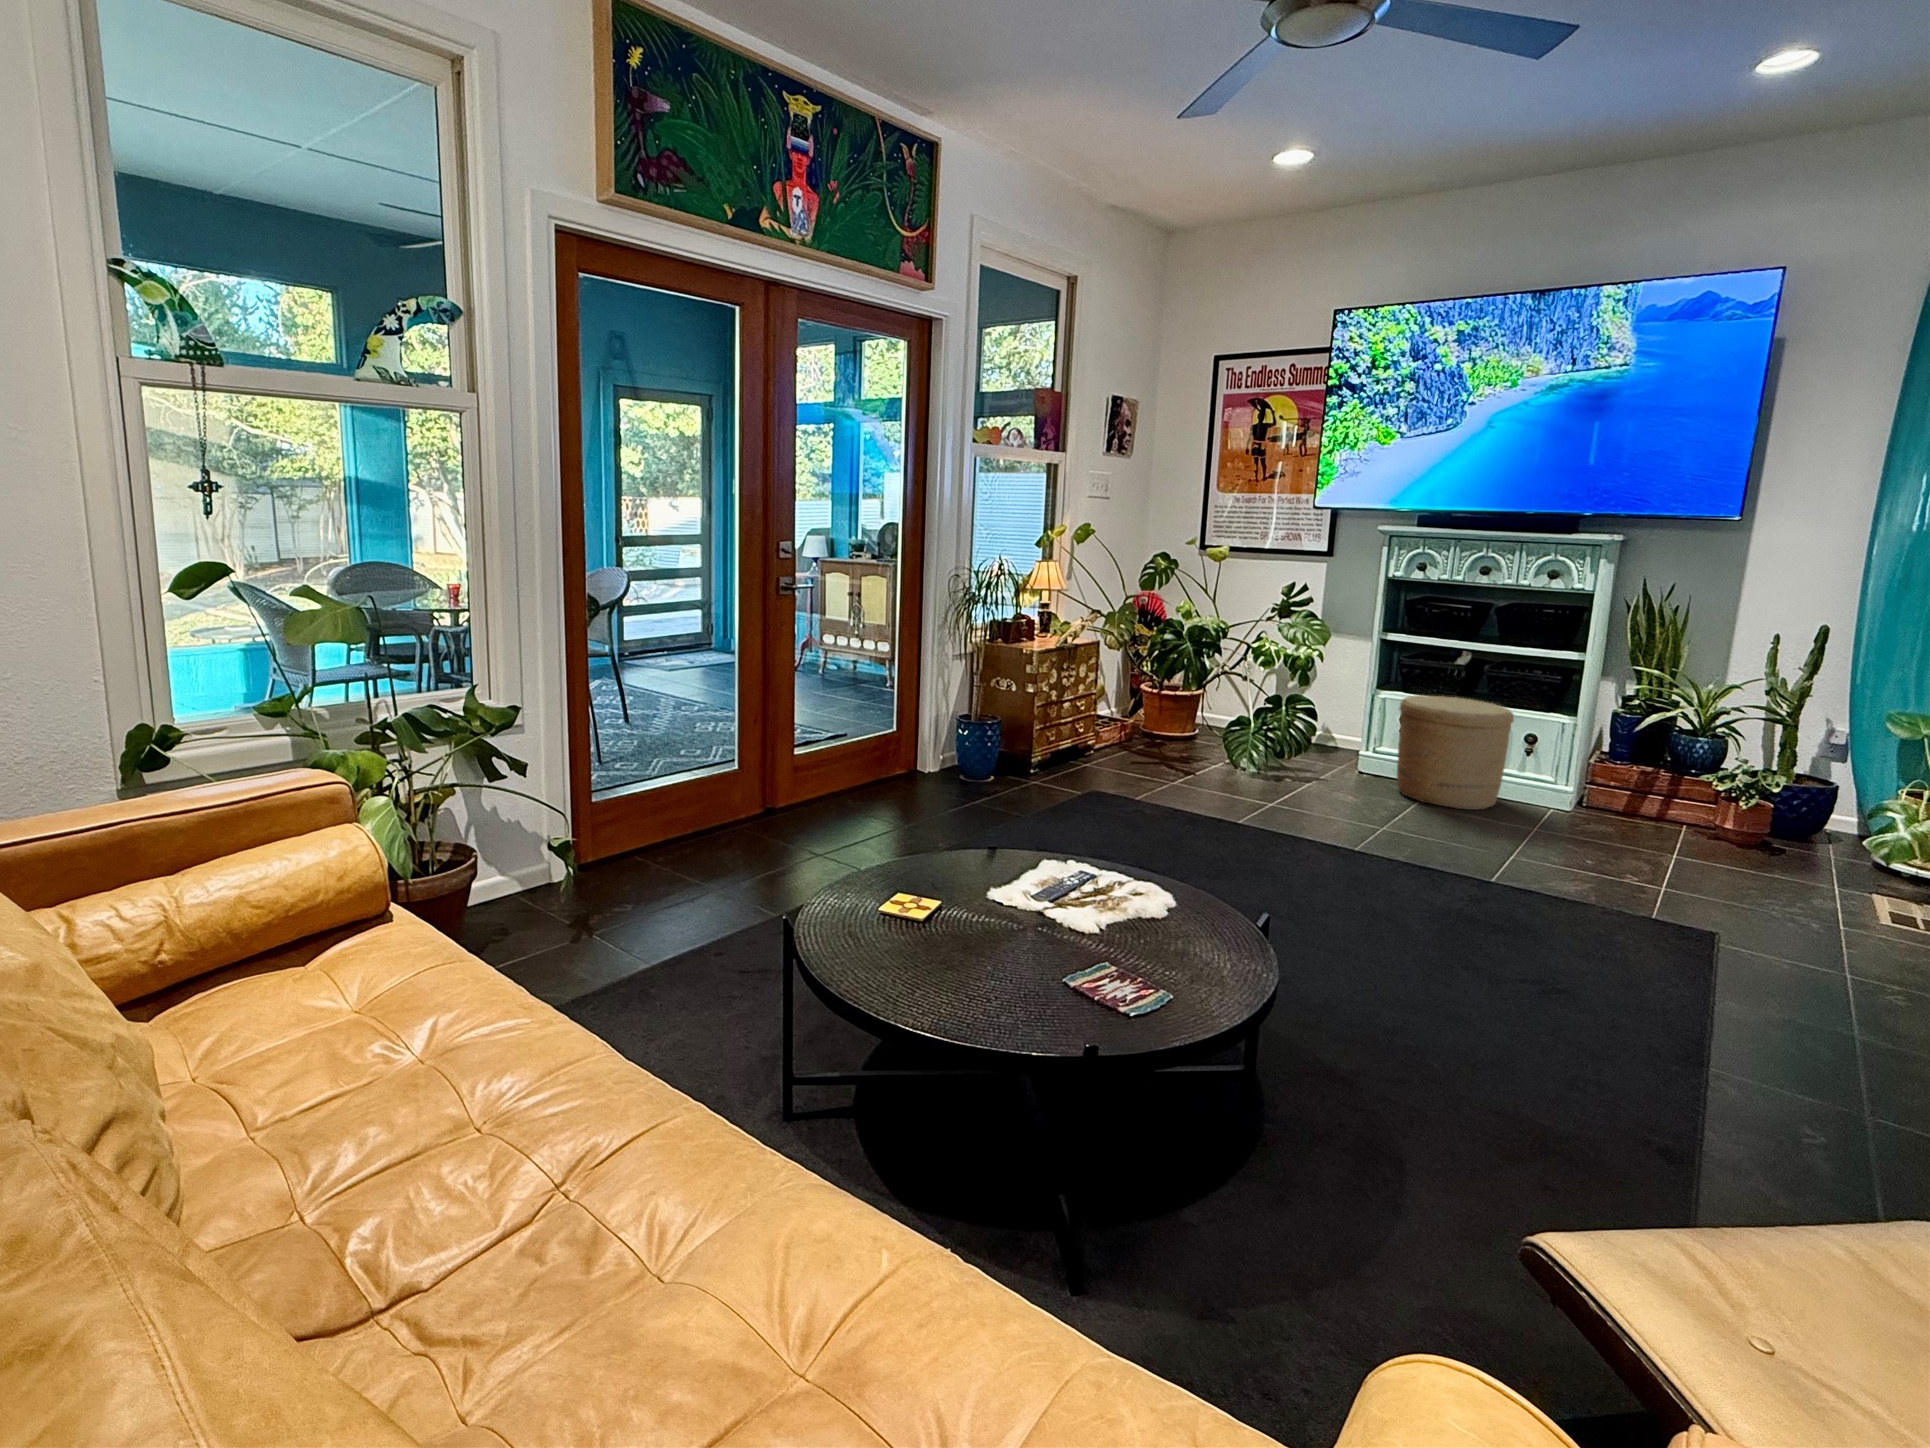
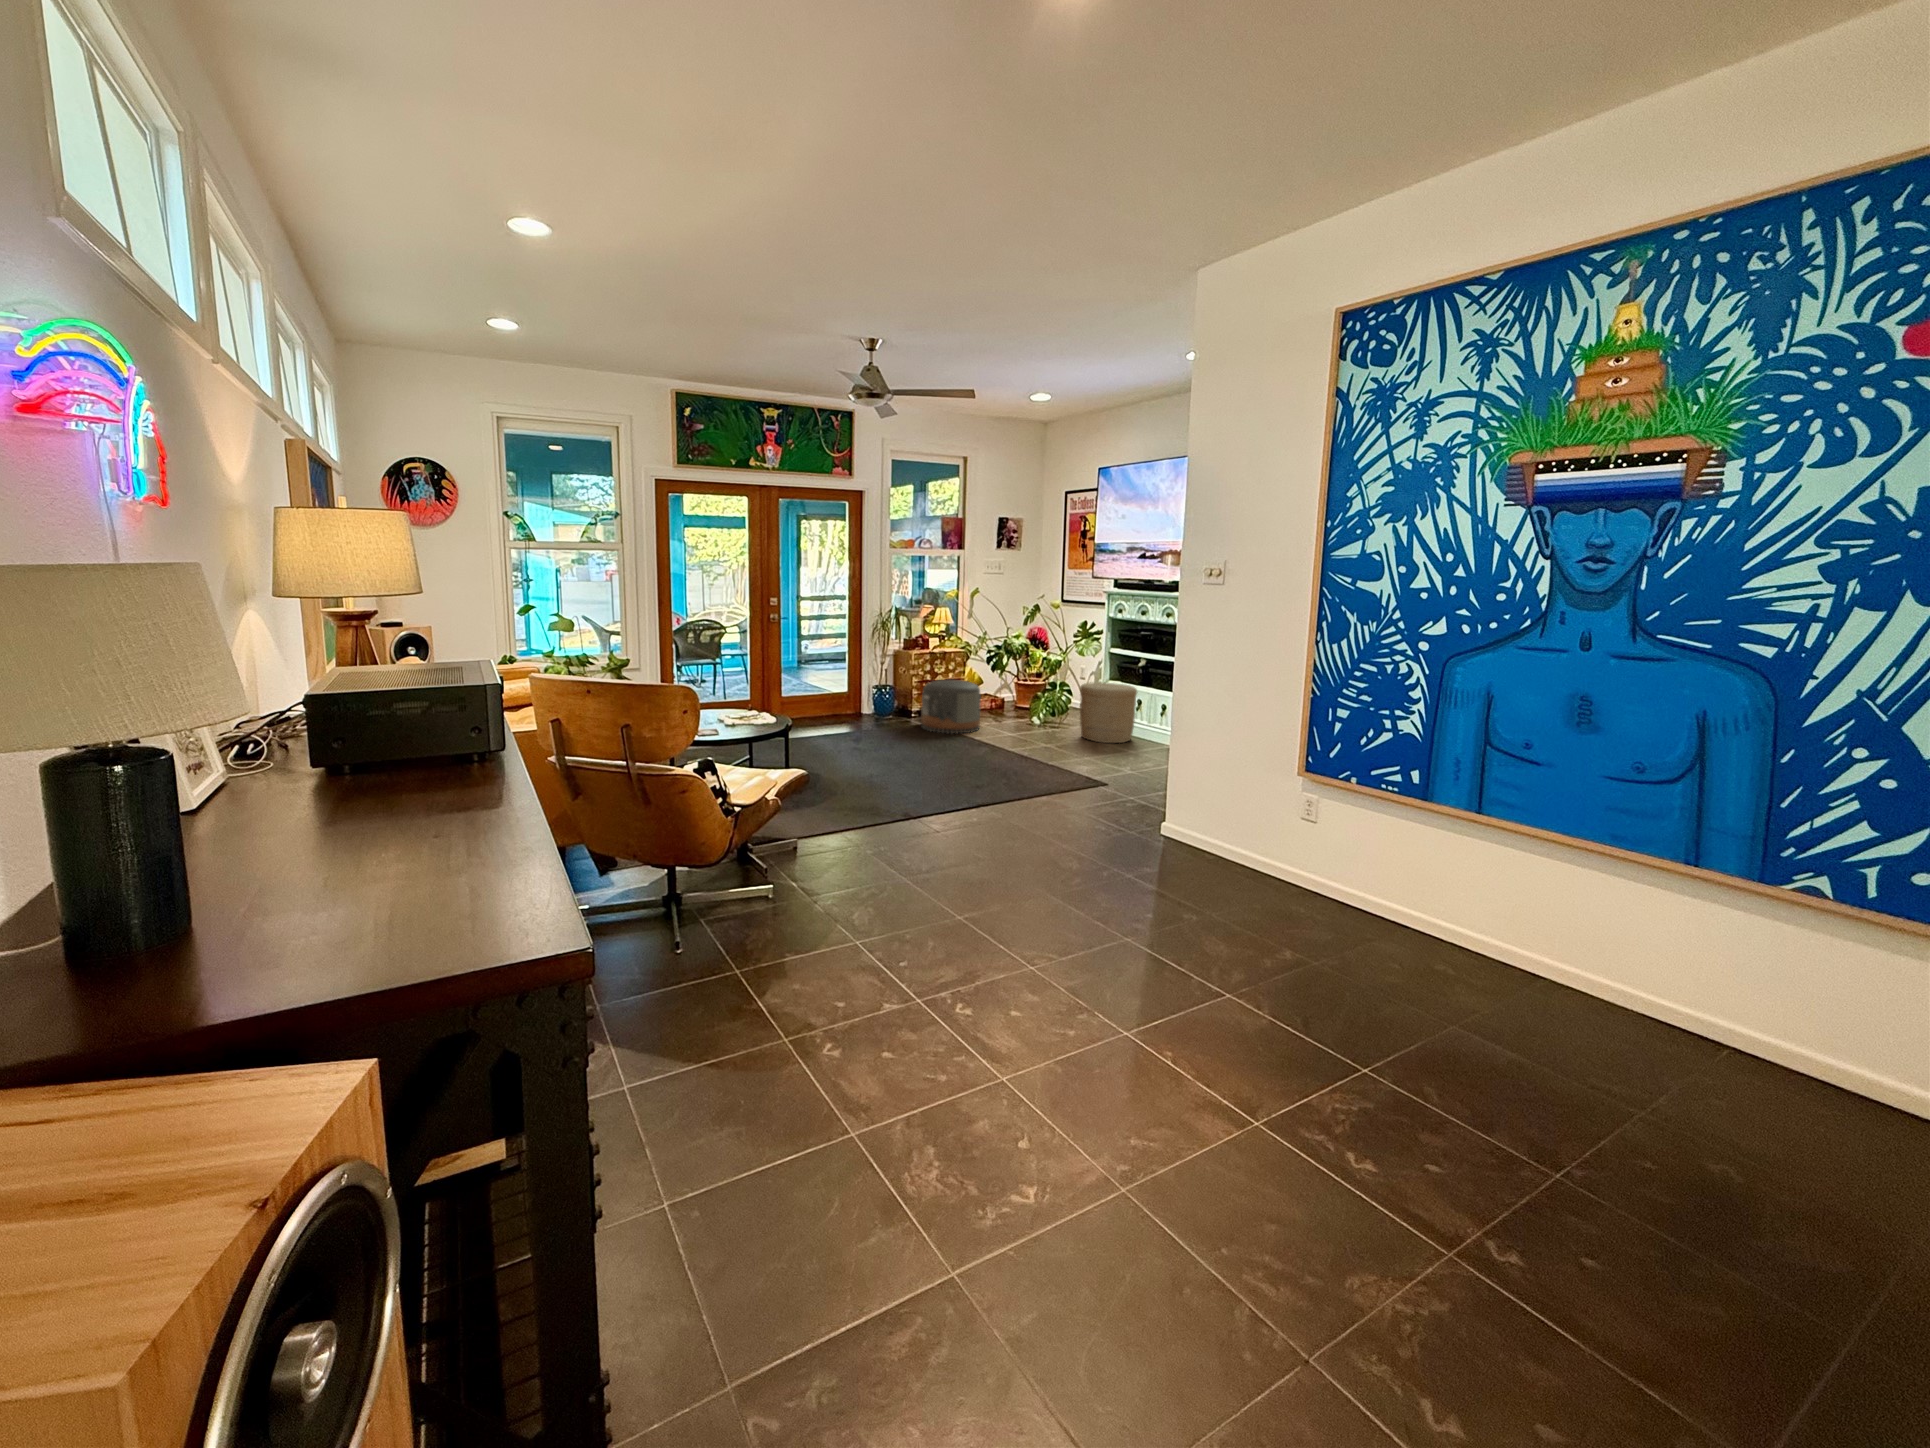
pouf: none [1117,707,1241,821] -> present [921,680,981,733]

